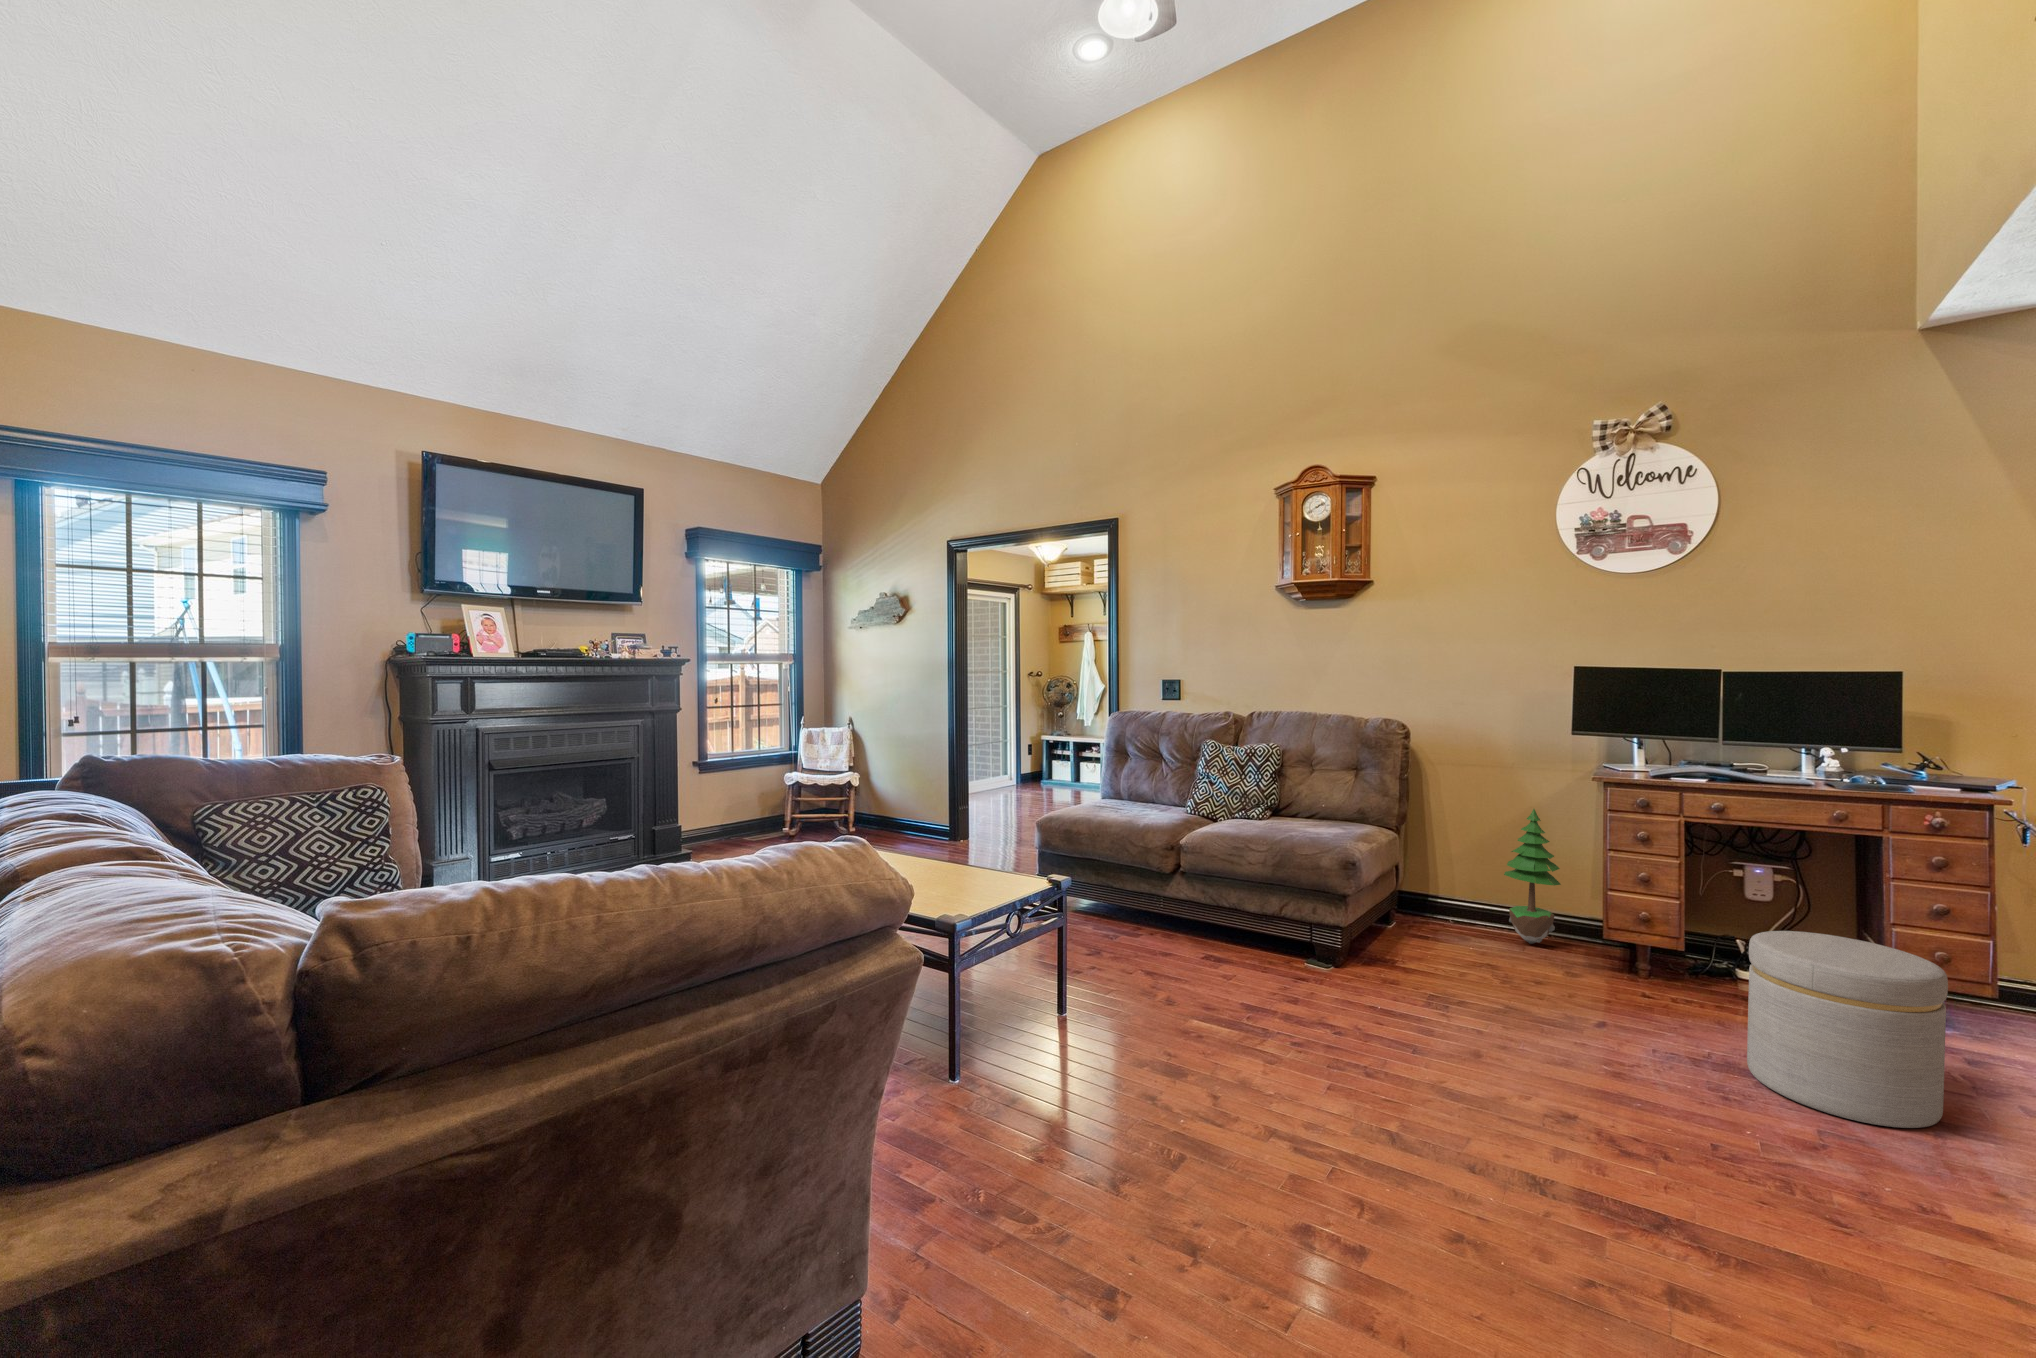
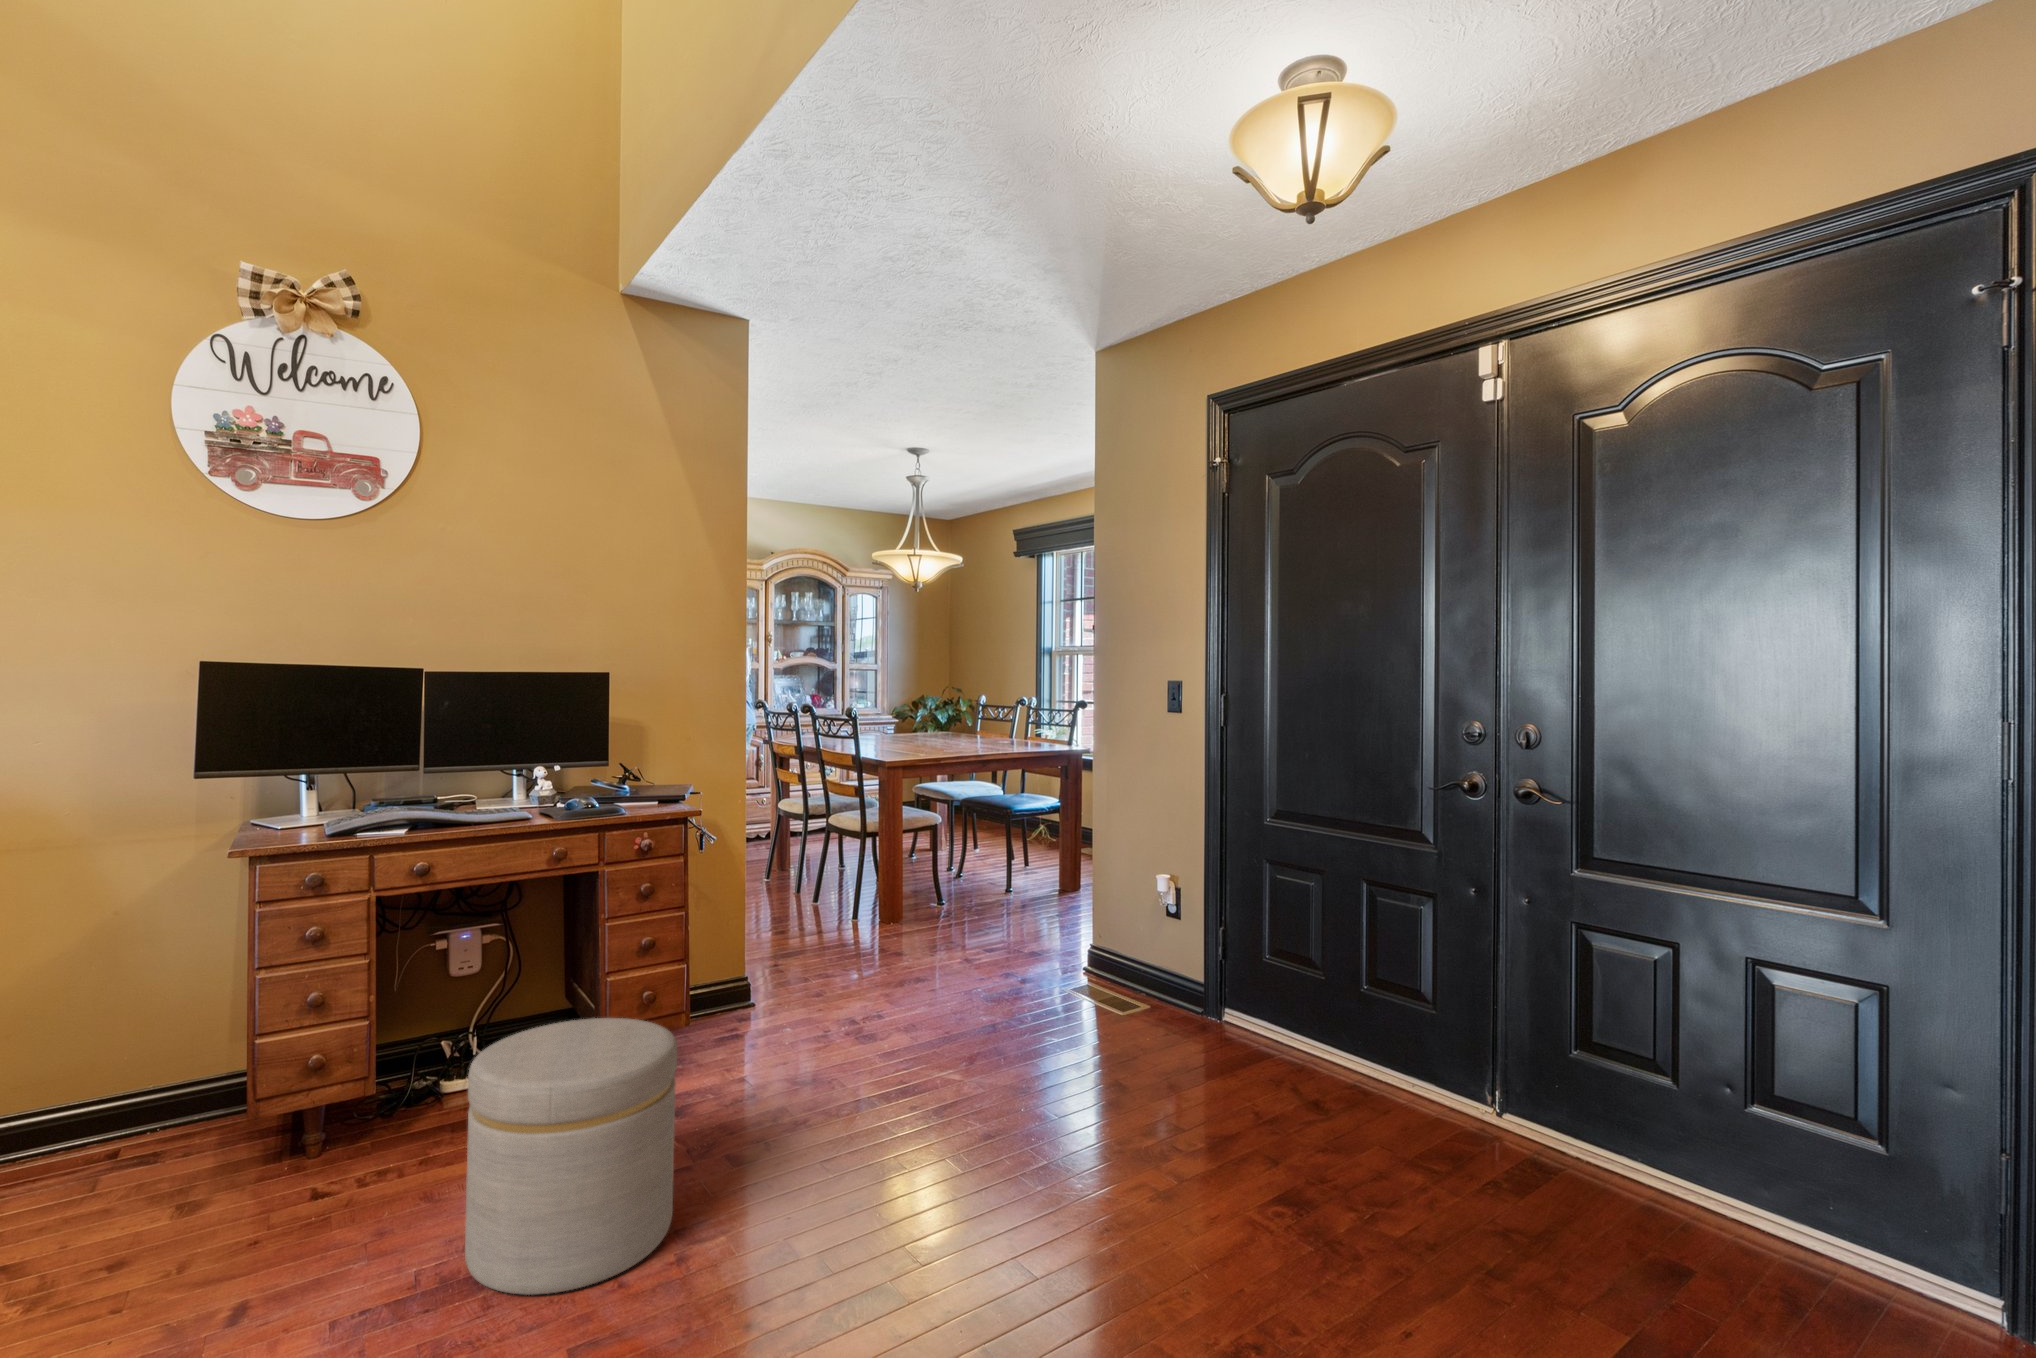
potted tree: present [1504,809,1561,944] -> none [49,919,173,1170]

